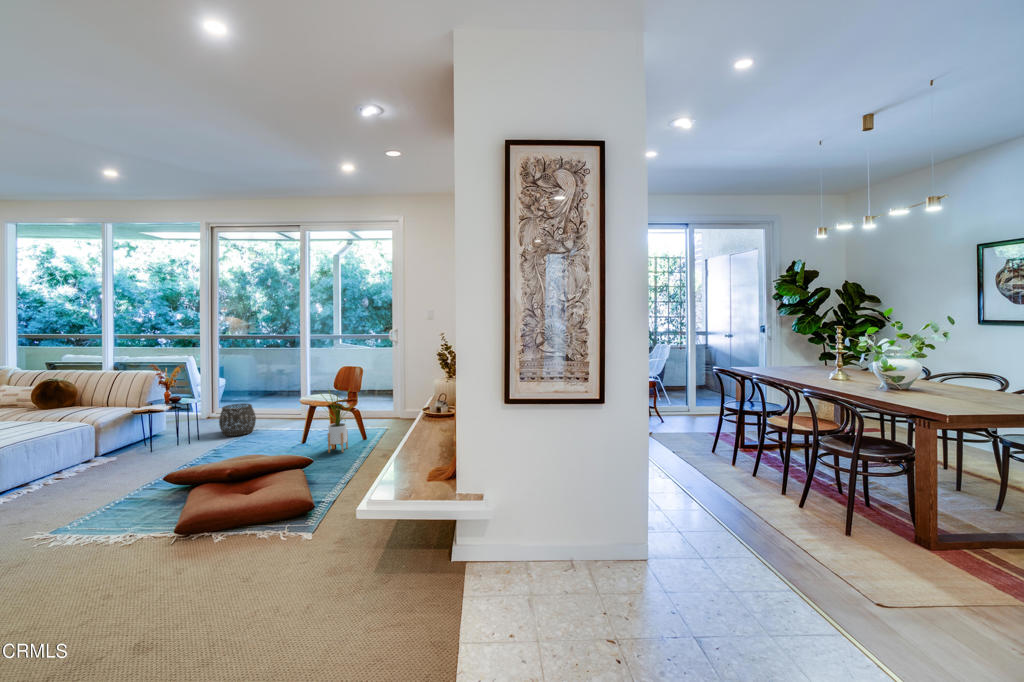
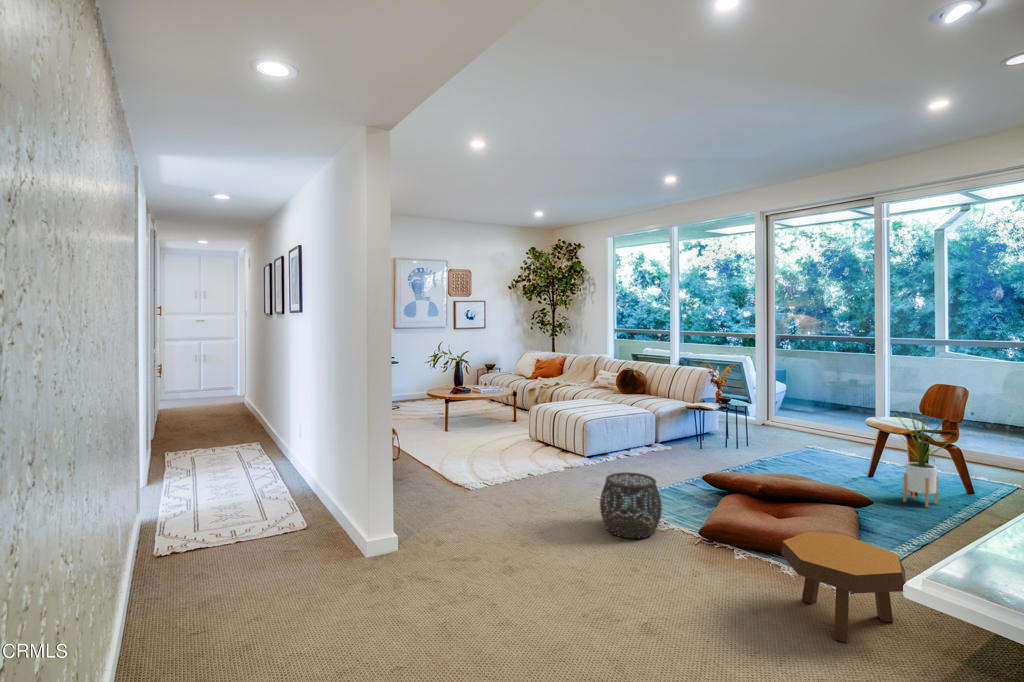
woven basket: present [219,403,256,436] -> present [600,472,662,538]
footstool: none [260,492,346,569] -> present [781,532,906,643]

